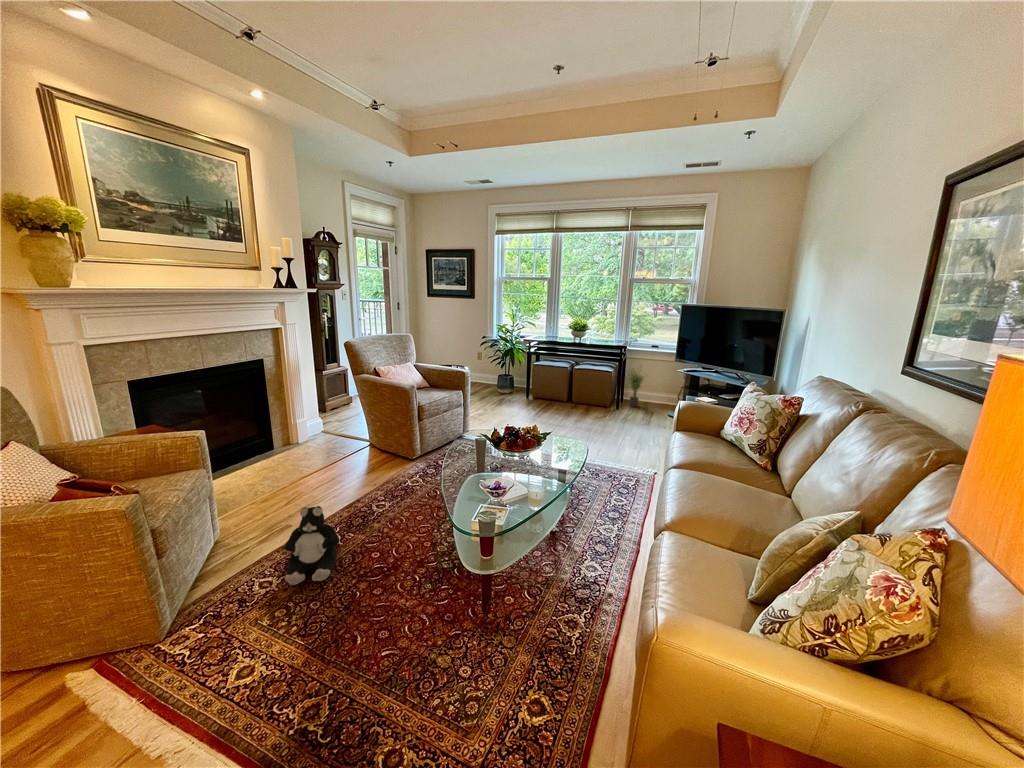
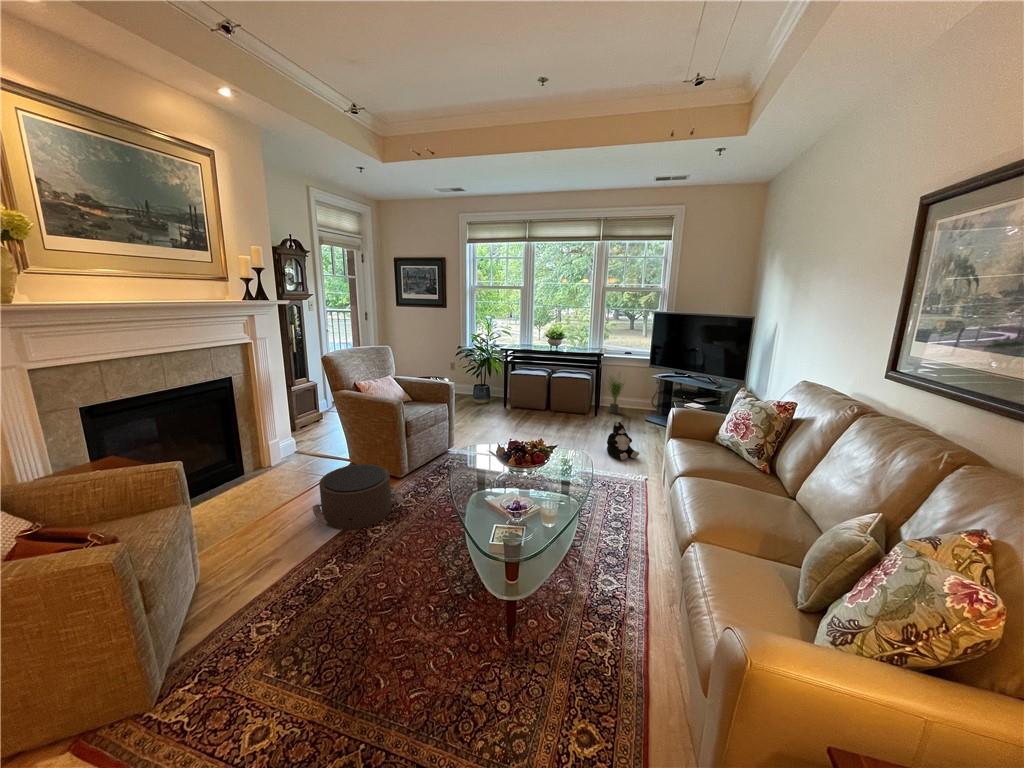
pouf: none [326,443,410,502] -> present [313,464,405,530]
plush toy: present [284,506,339,585] -> present [607,421,639,460]

